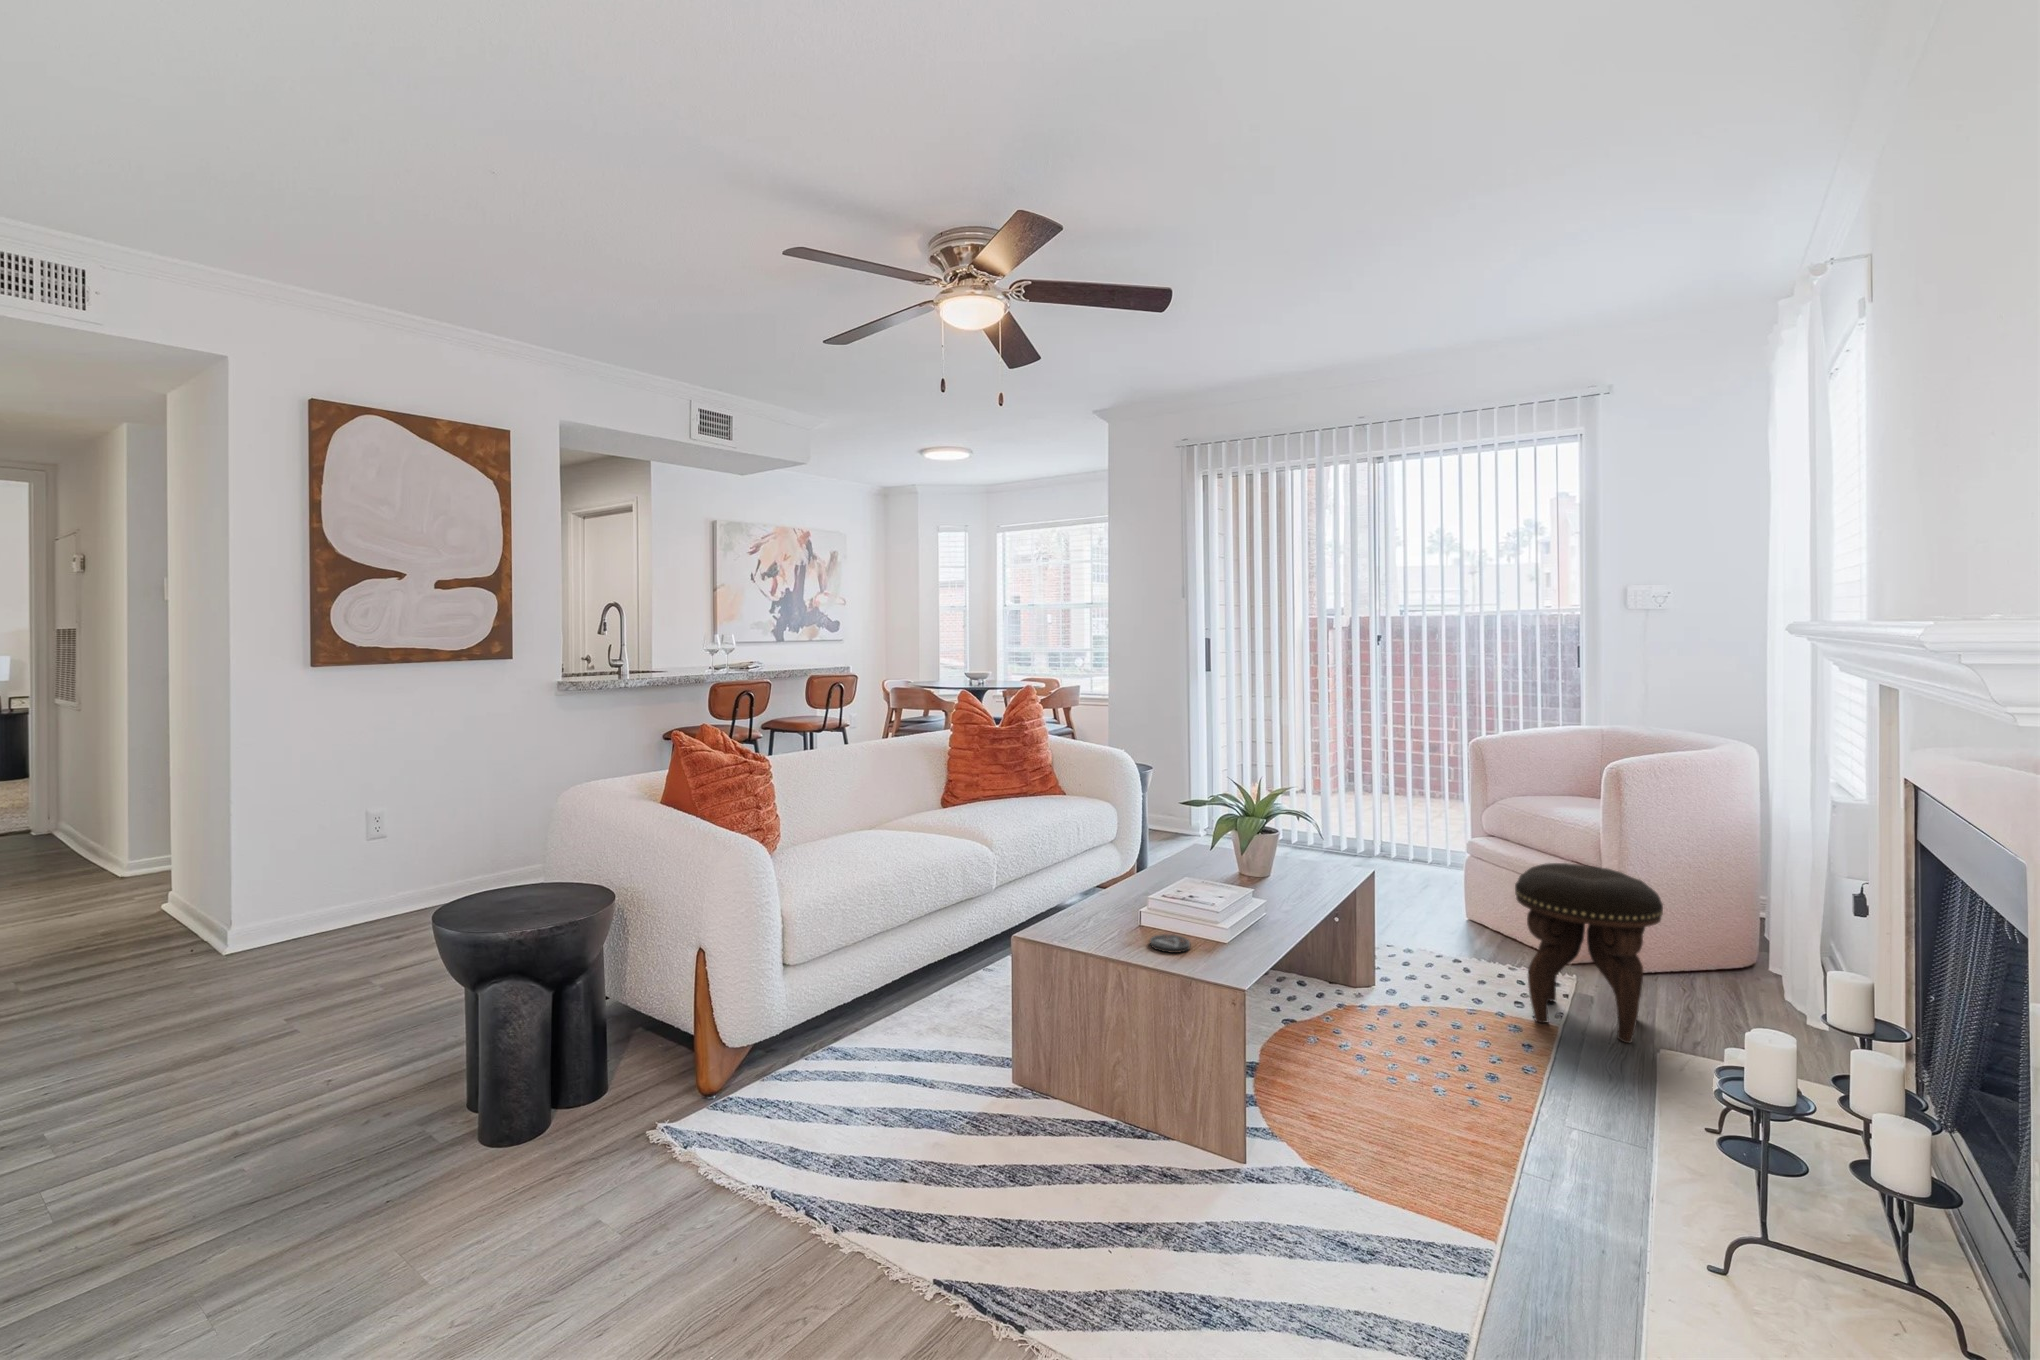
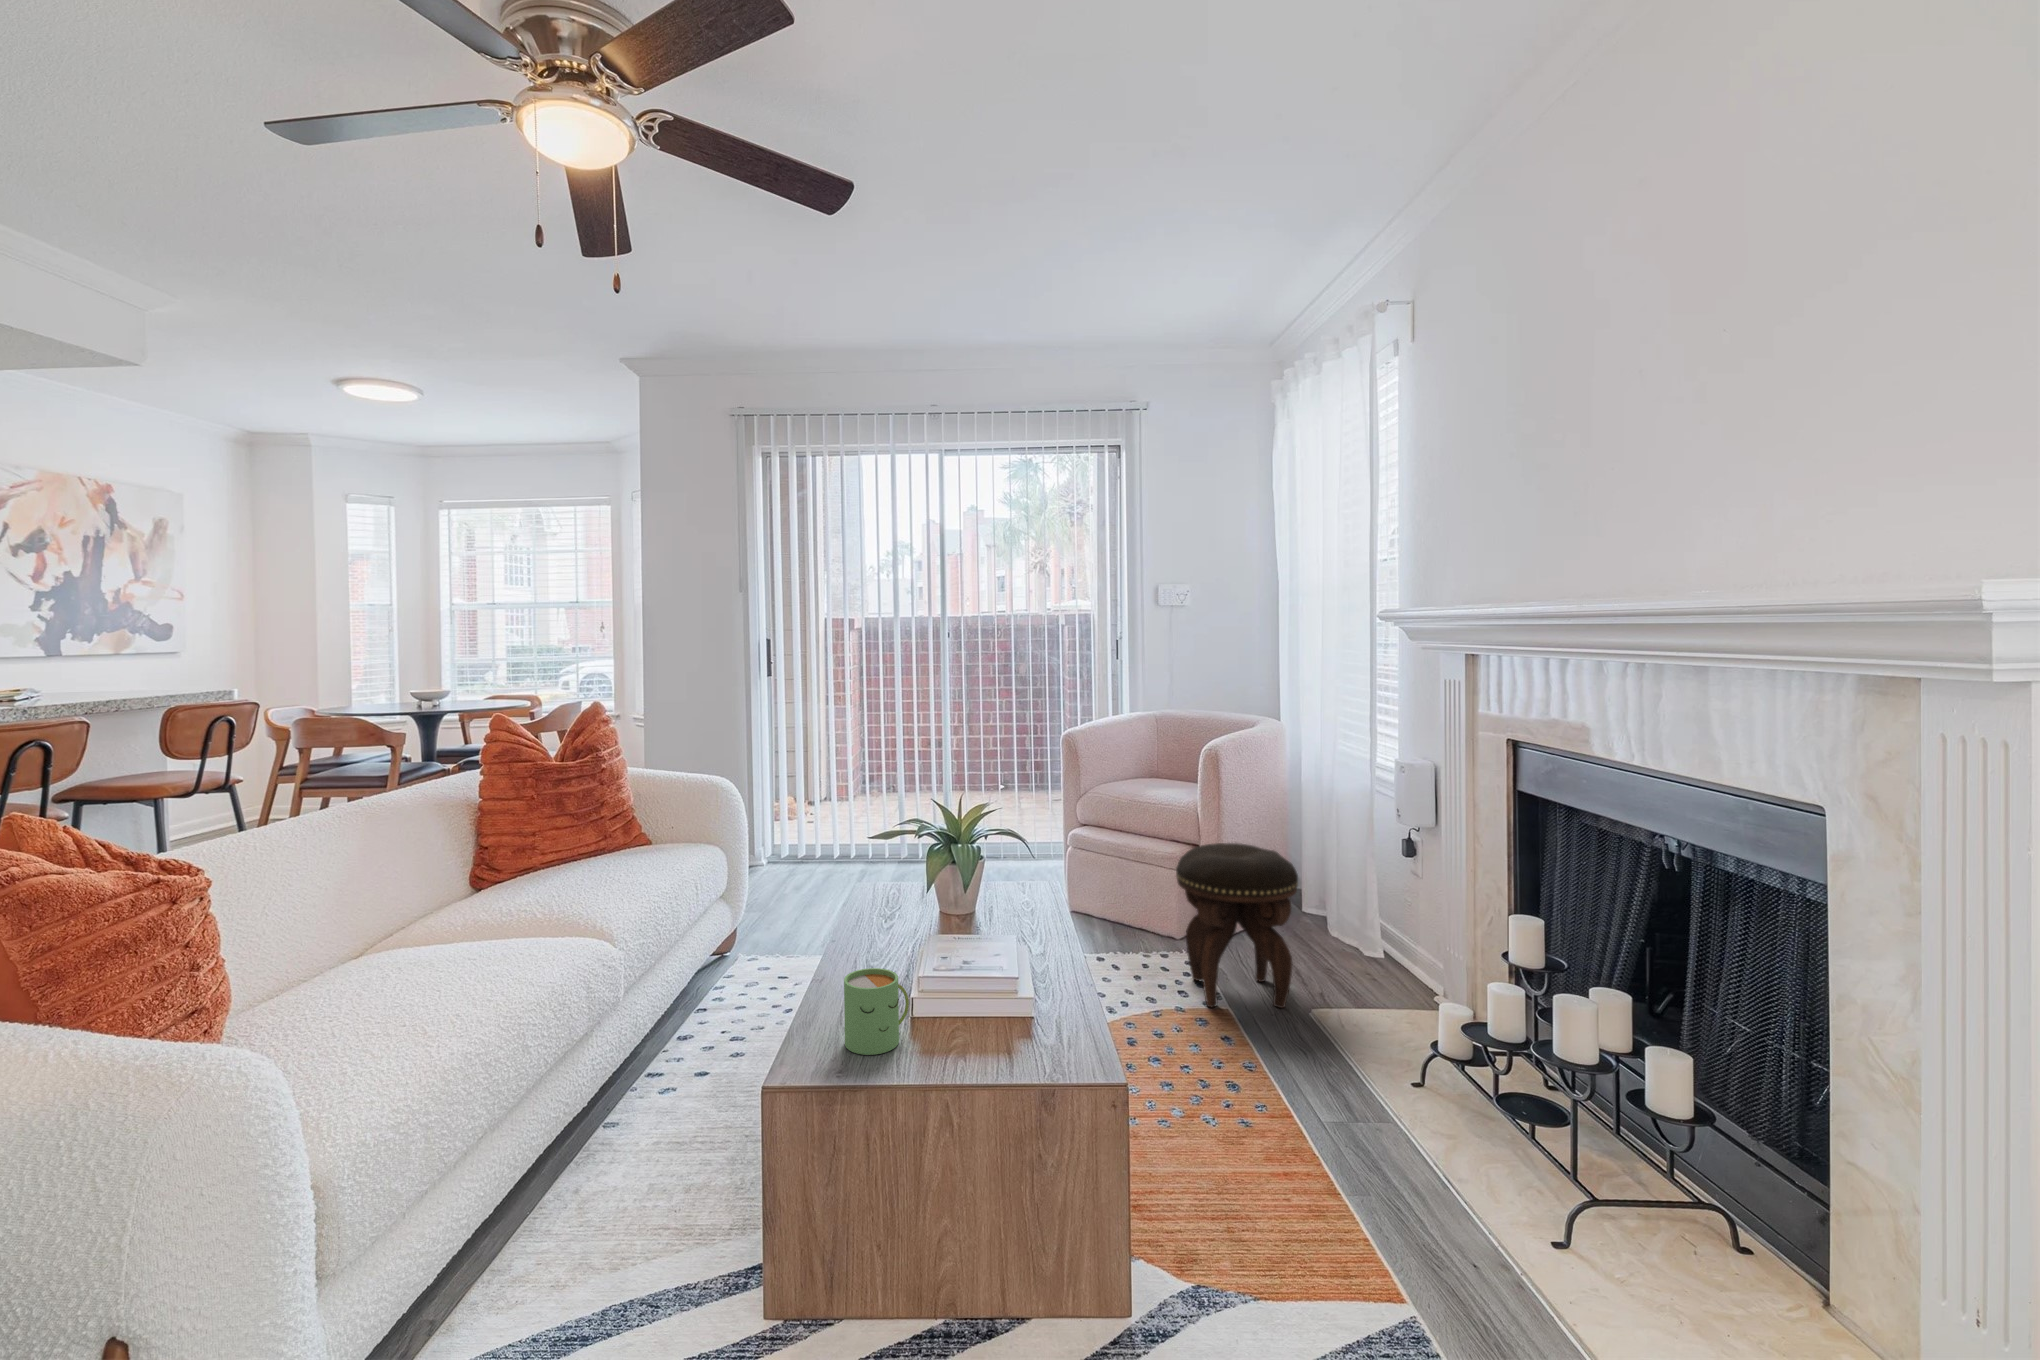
mug: none [1080,878,1128,934] -> present [844,968,909,1055]
coaster: present [1150,934,1190,953] -> none [956,1027,1010,1057]

